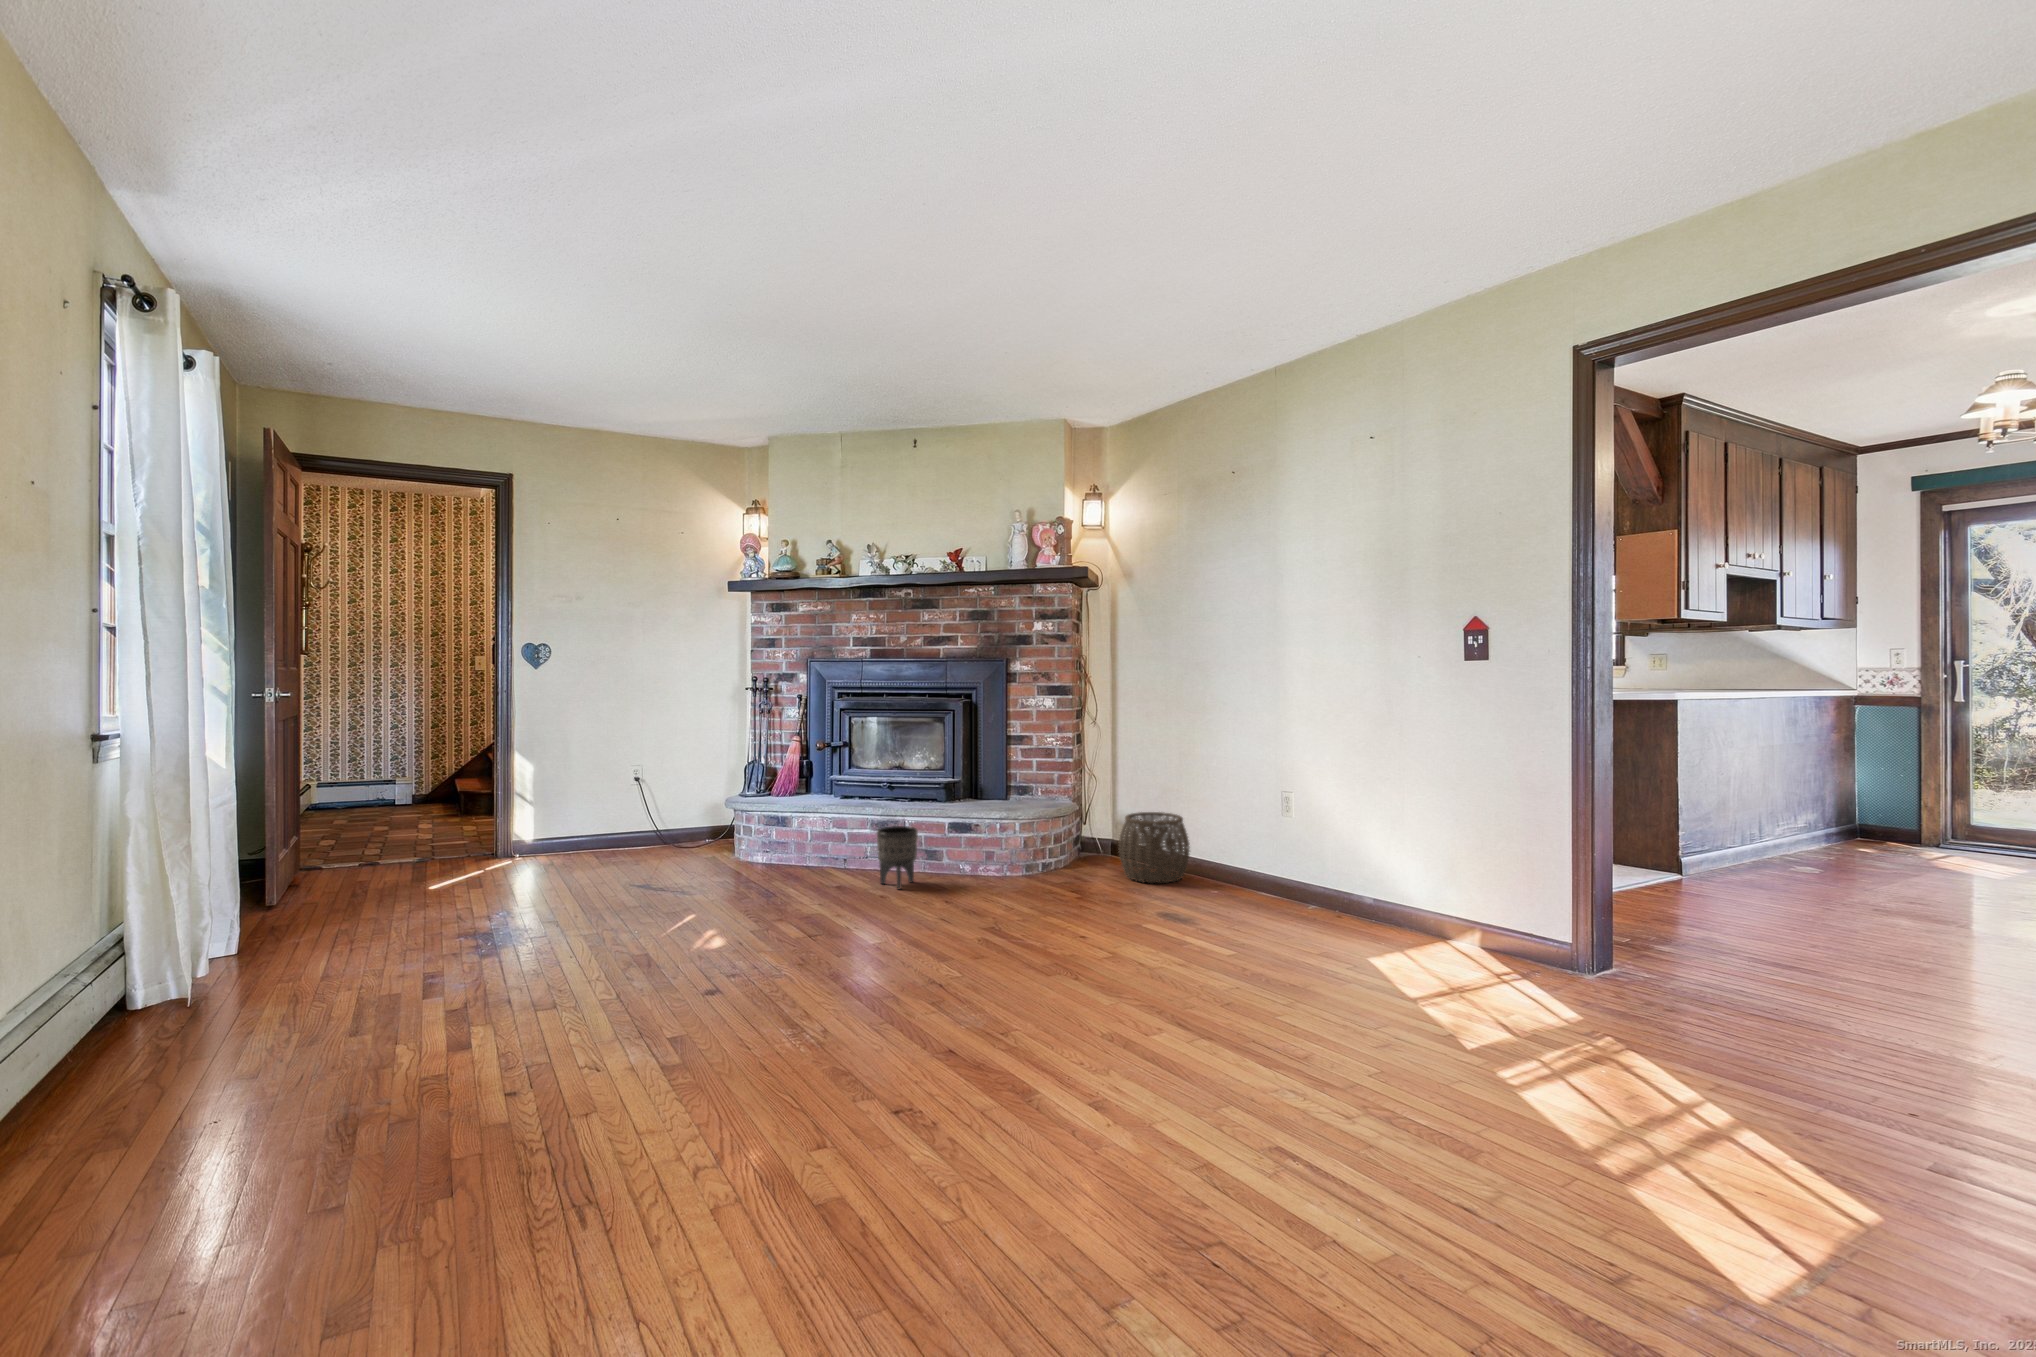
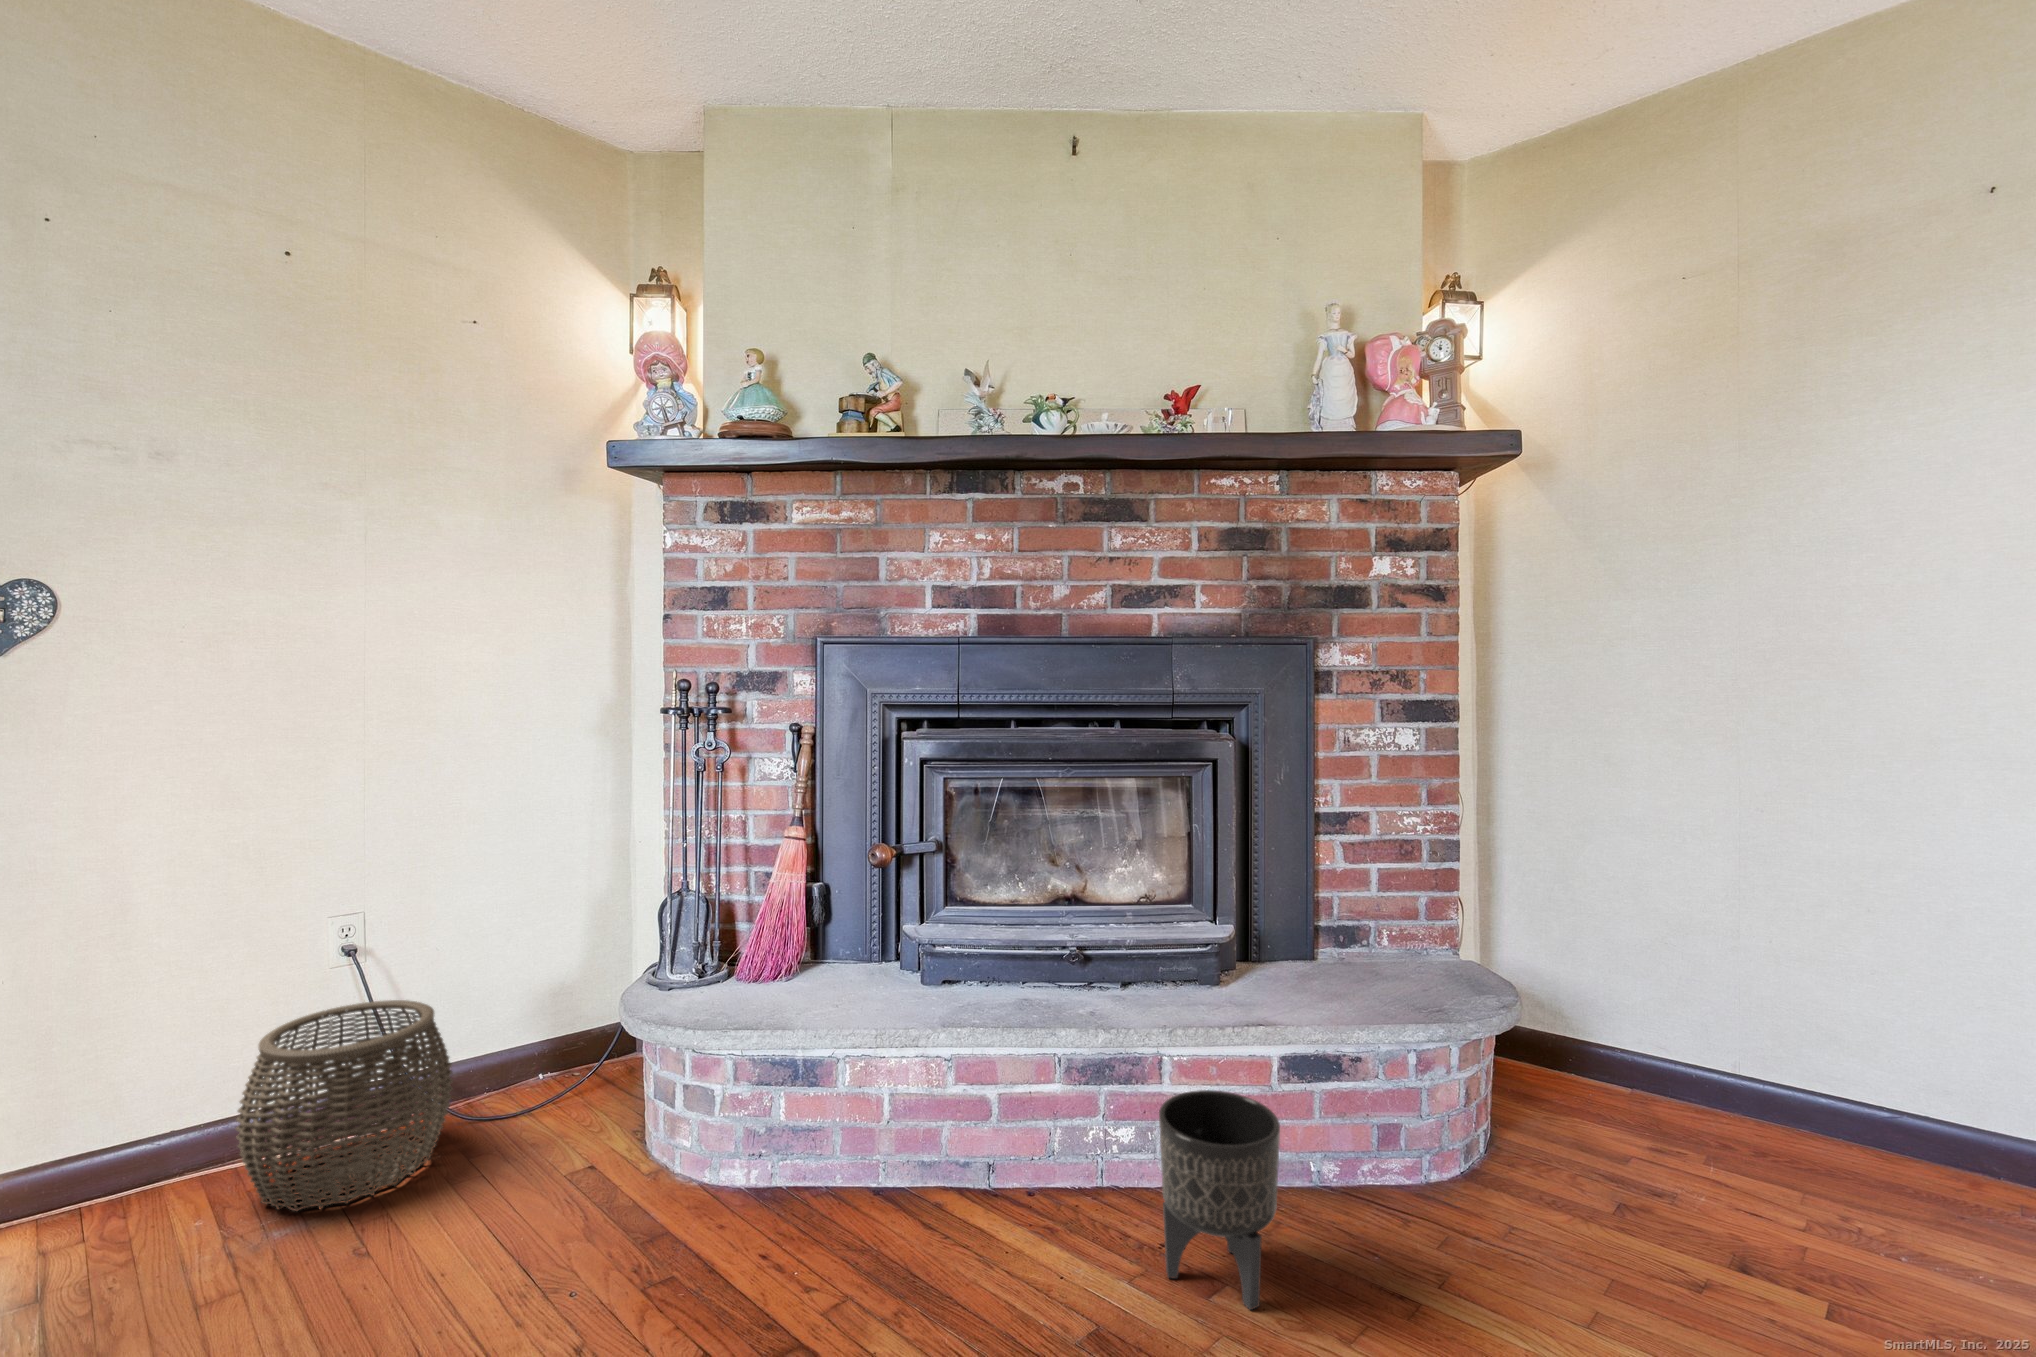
woven basket: present [1119,812,1190,883] -> present [236,1000,453,1211]

